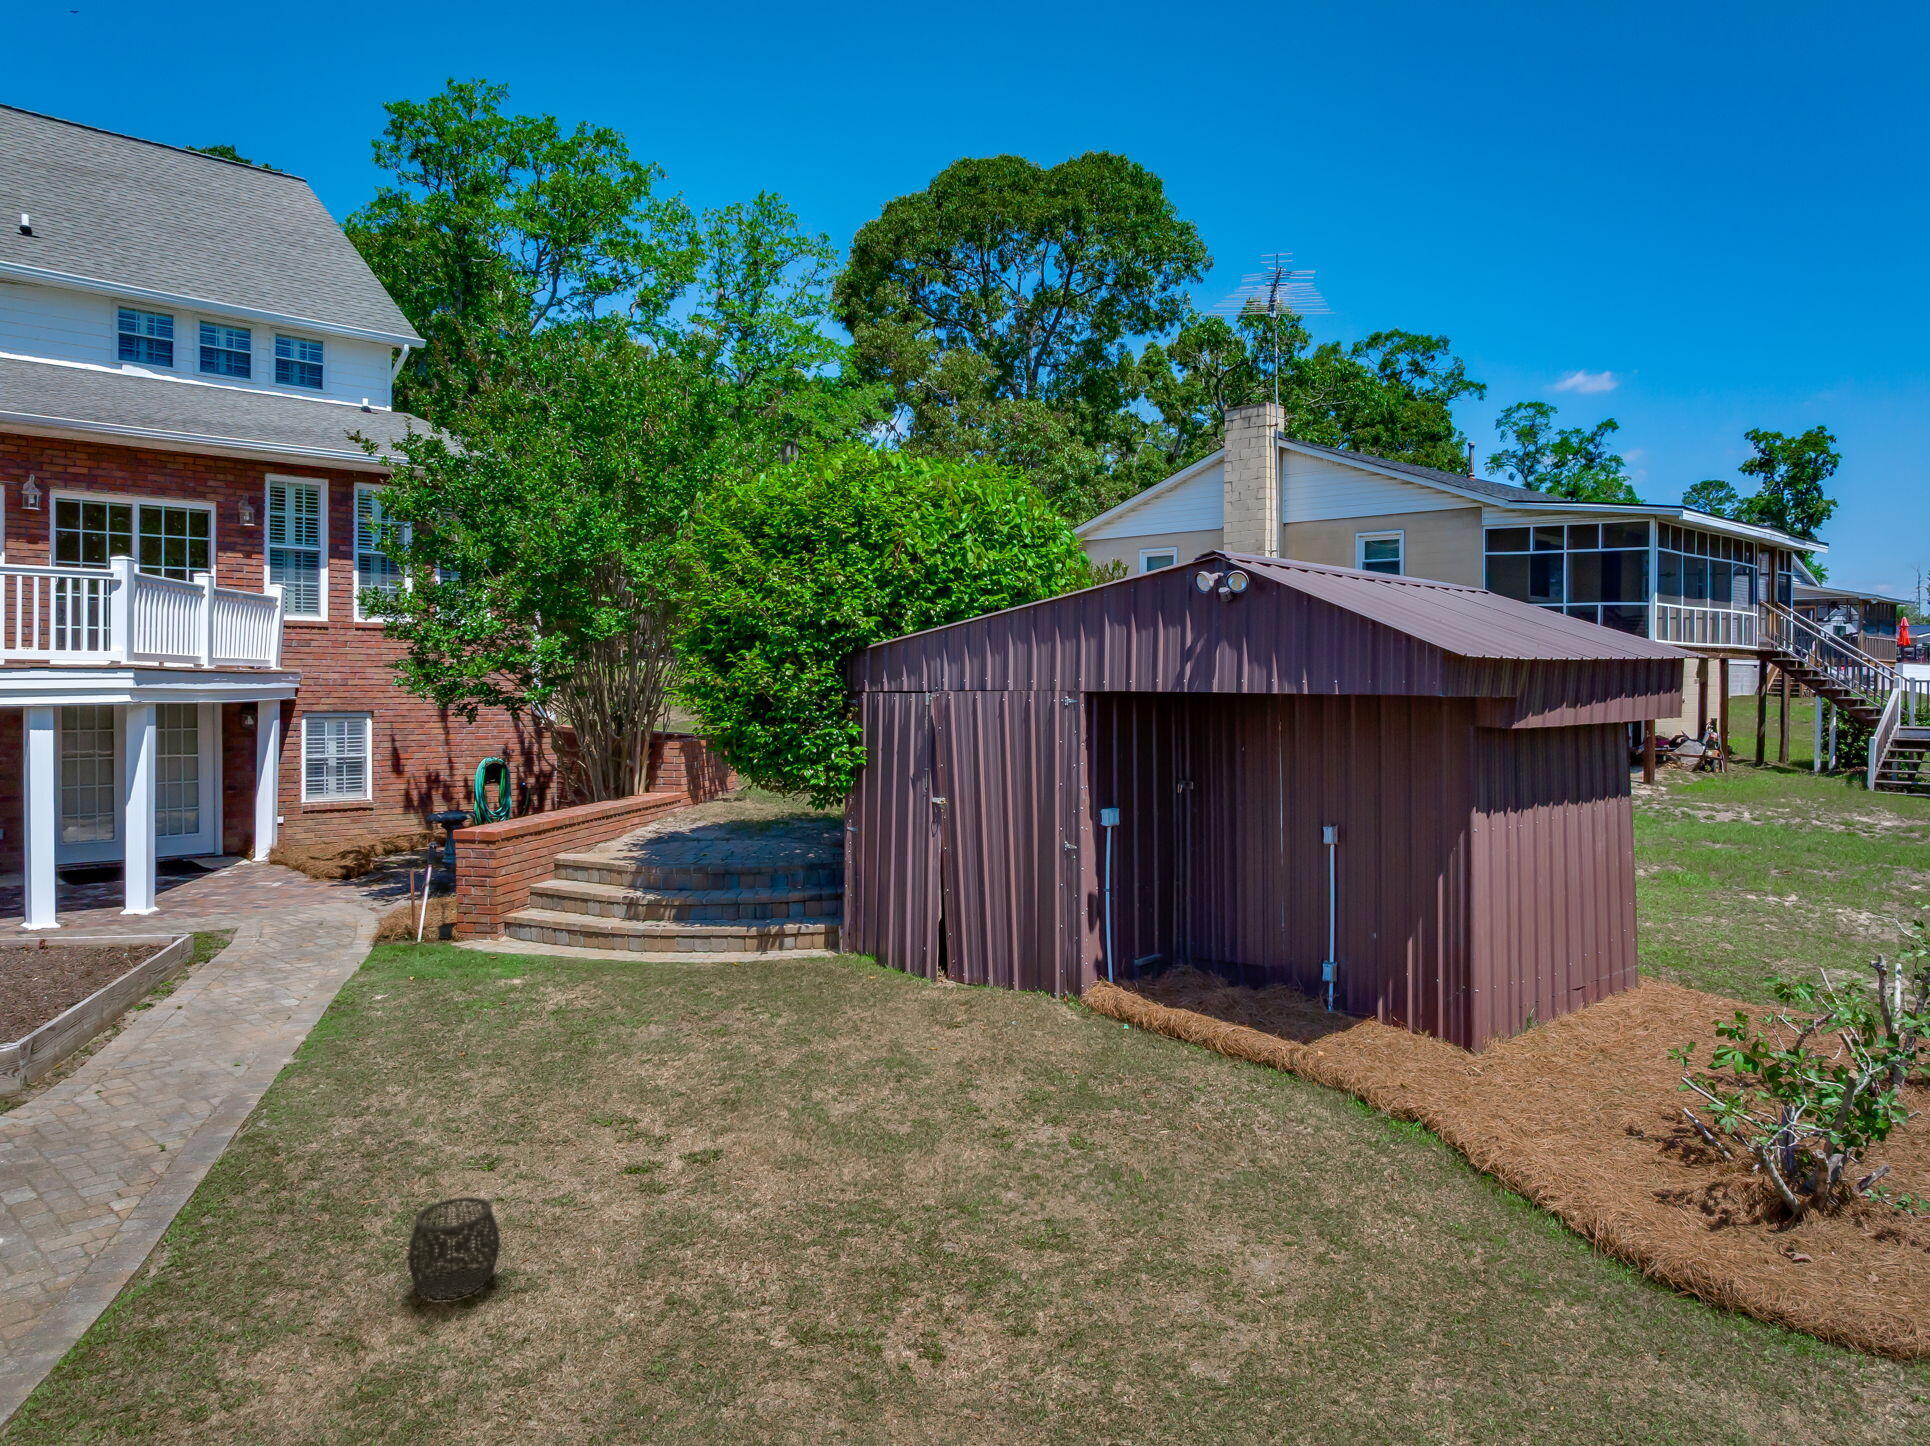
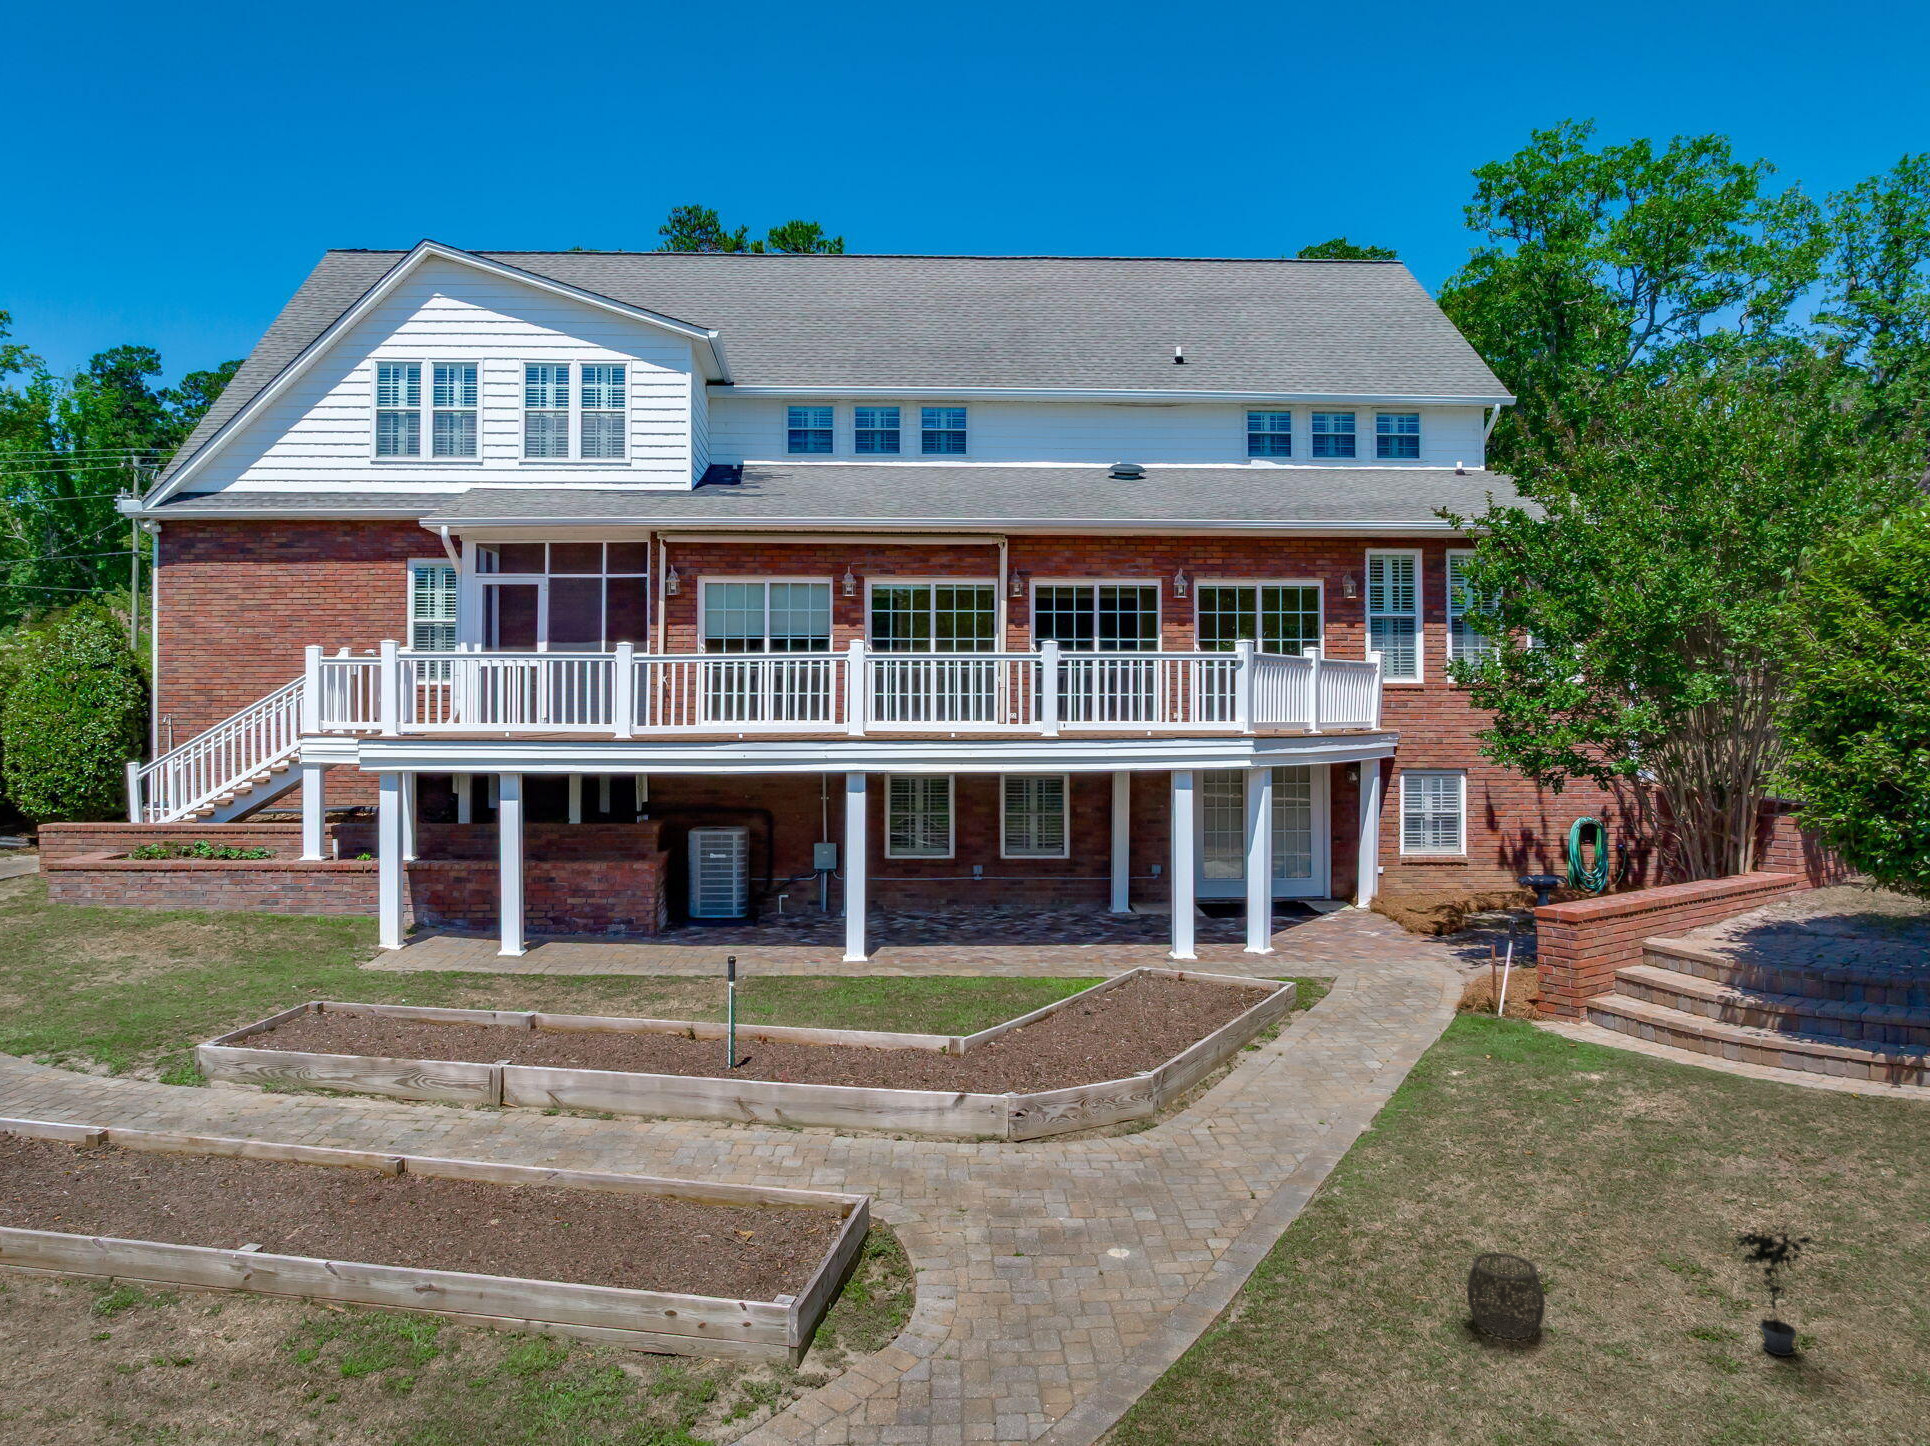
potted plant: present [422,876,462,939] -> present [1733,1225,1812,1356]

